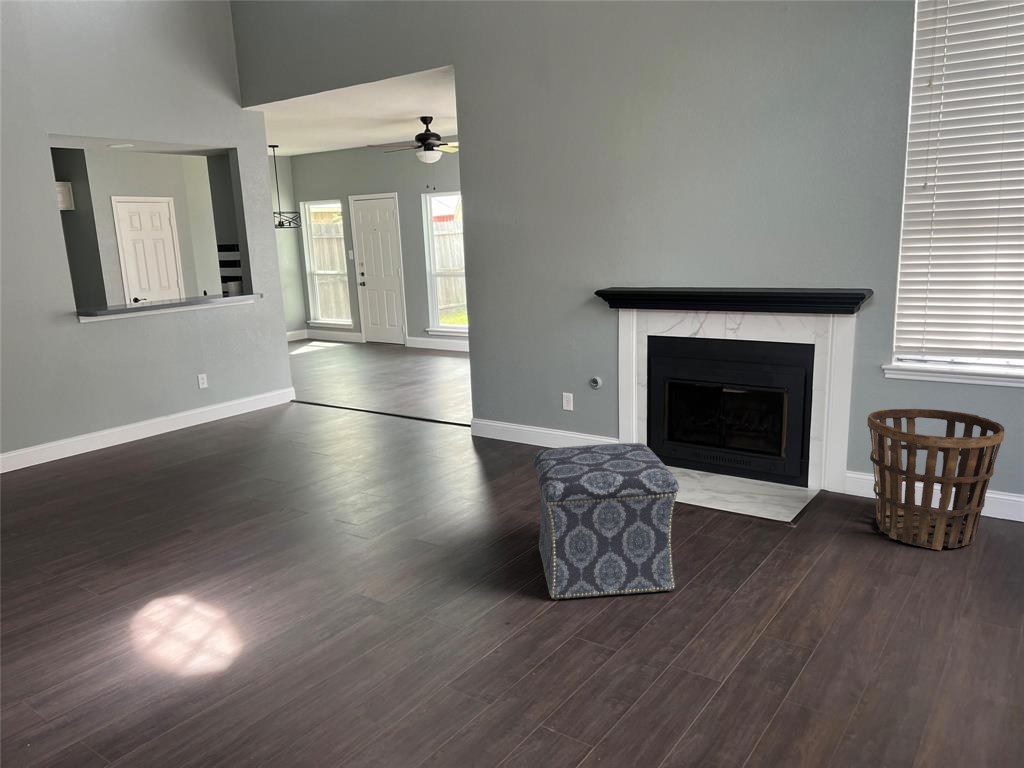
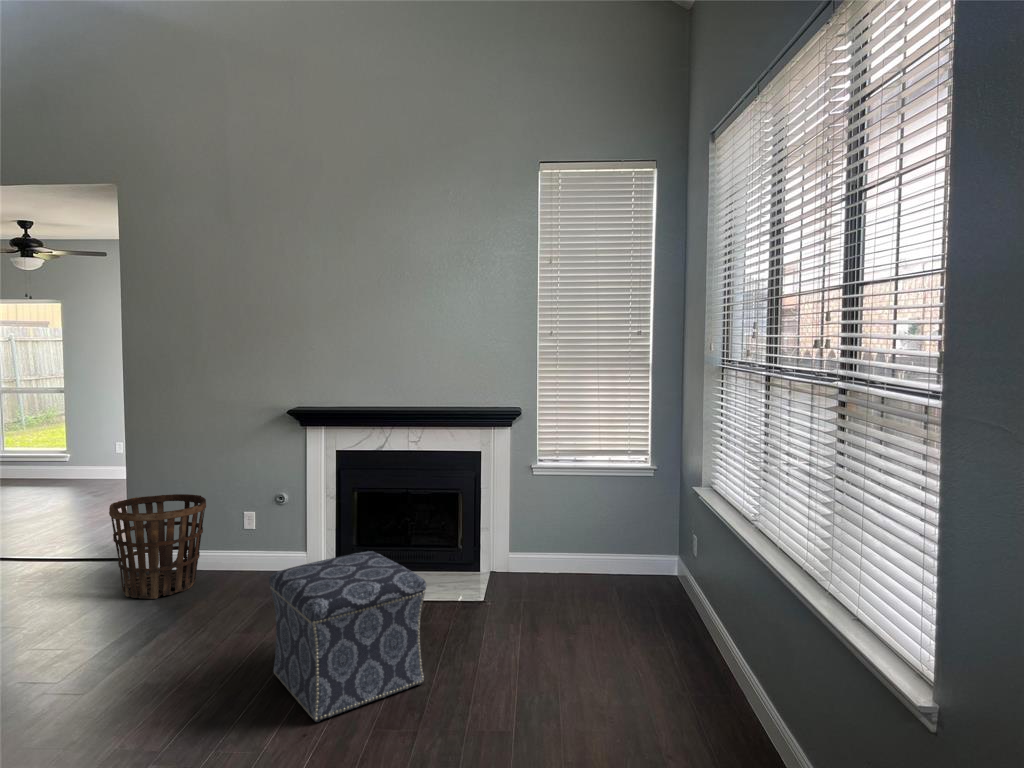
basket: present [867,409,1004,550] -> present [109,494,206,599]

